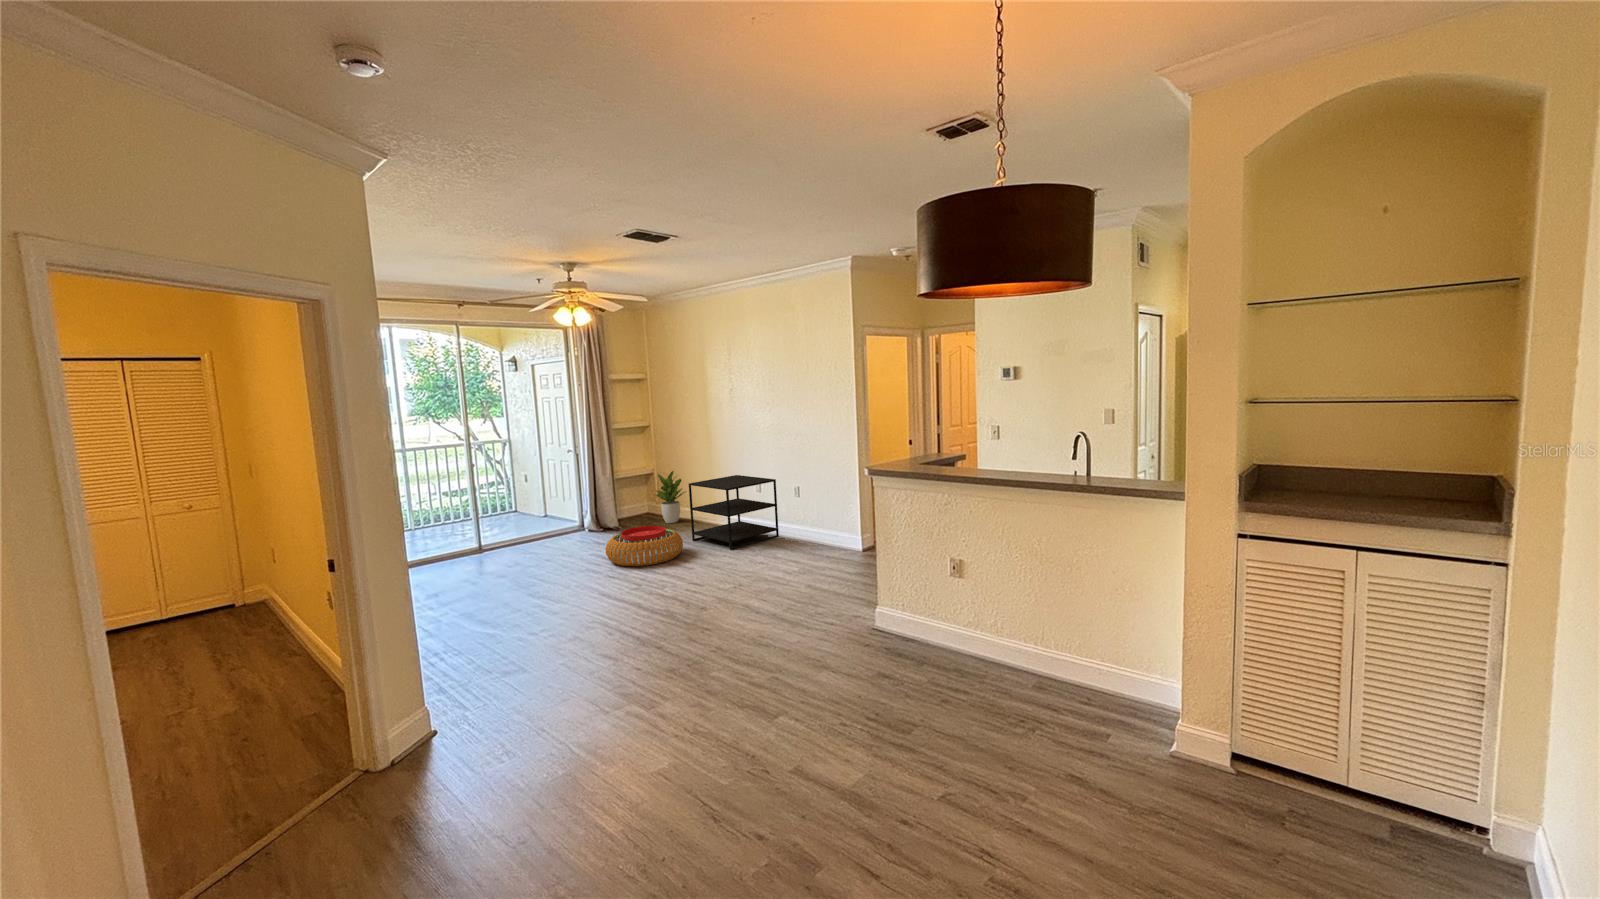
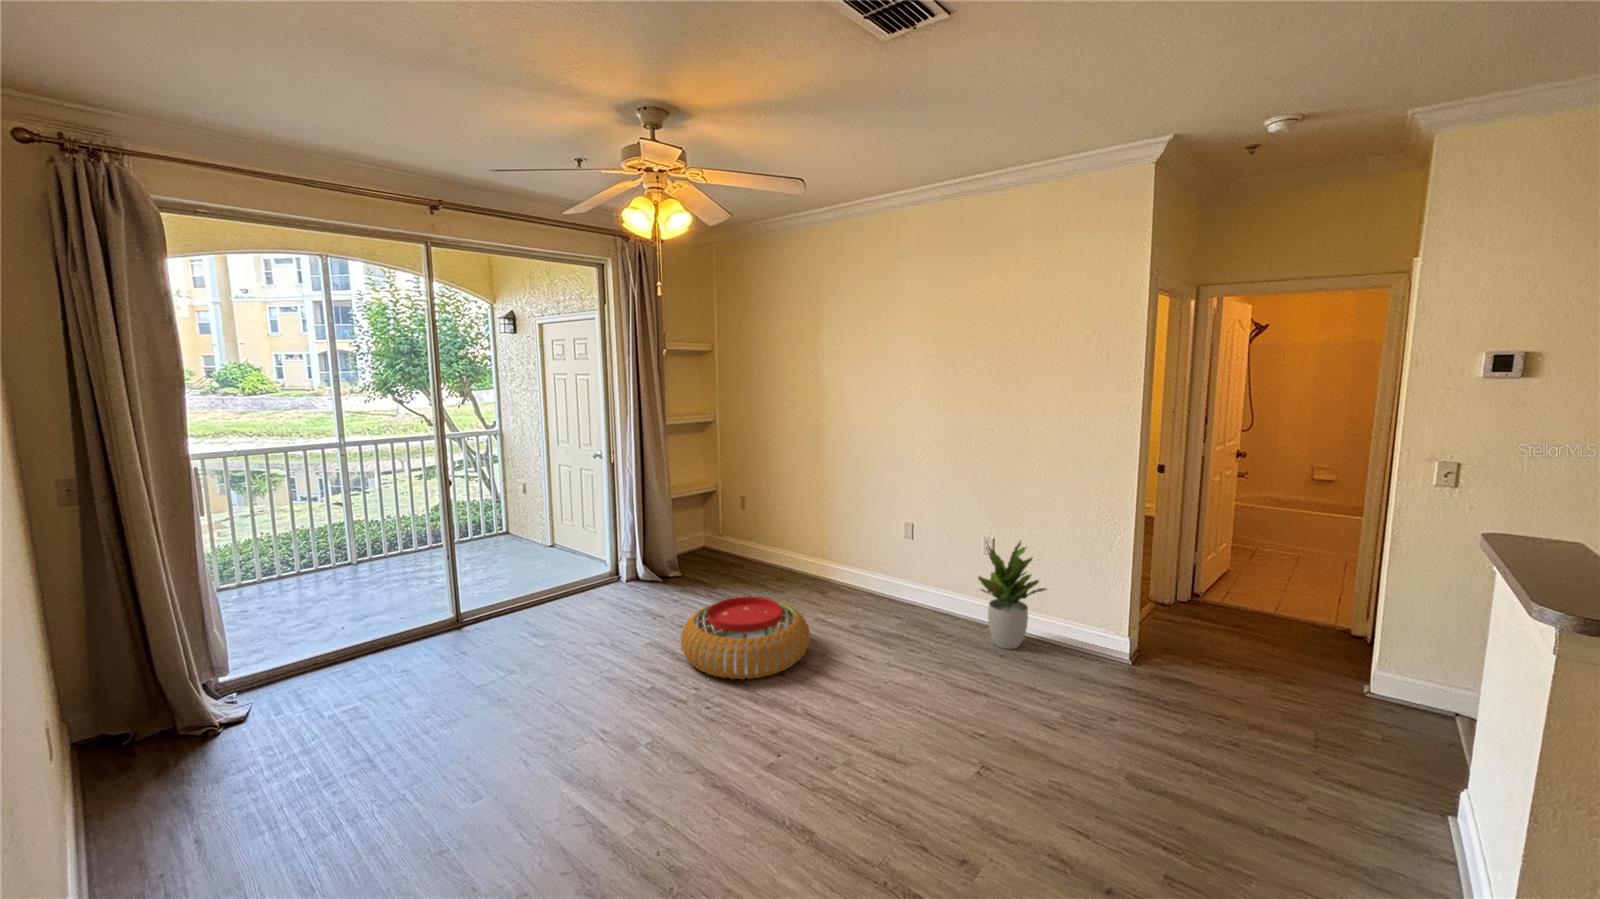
potted plant: present [655,471,685,523] -> present [978,542,1047,649]
side table: present [689,475,779,550] -> none [804,506,945,641]

